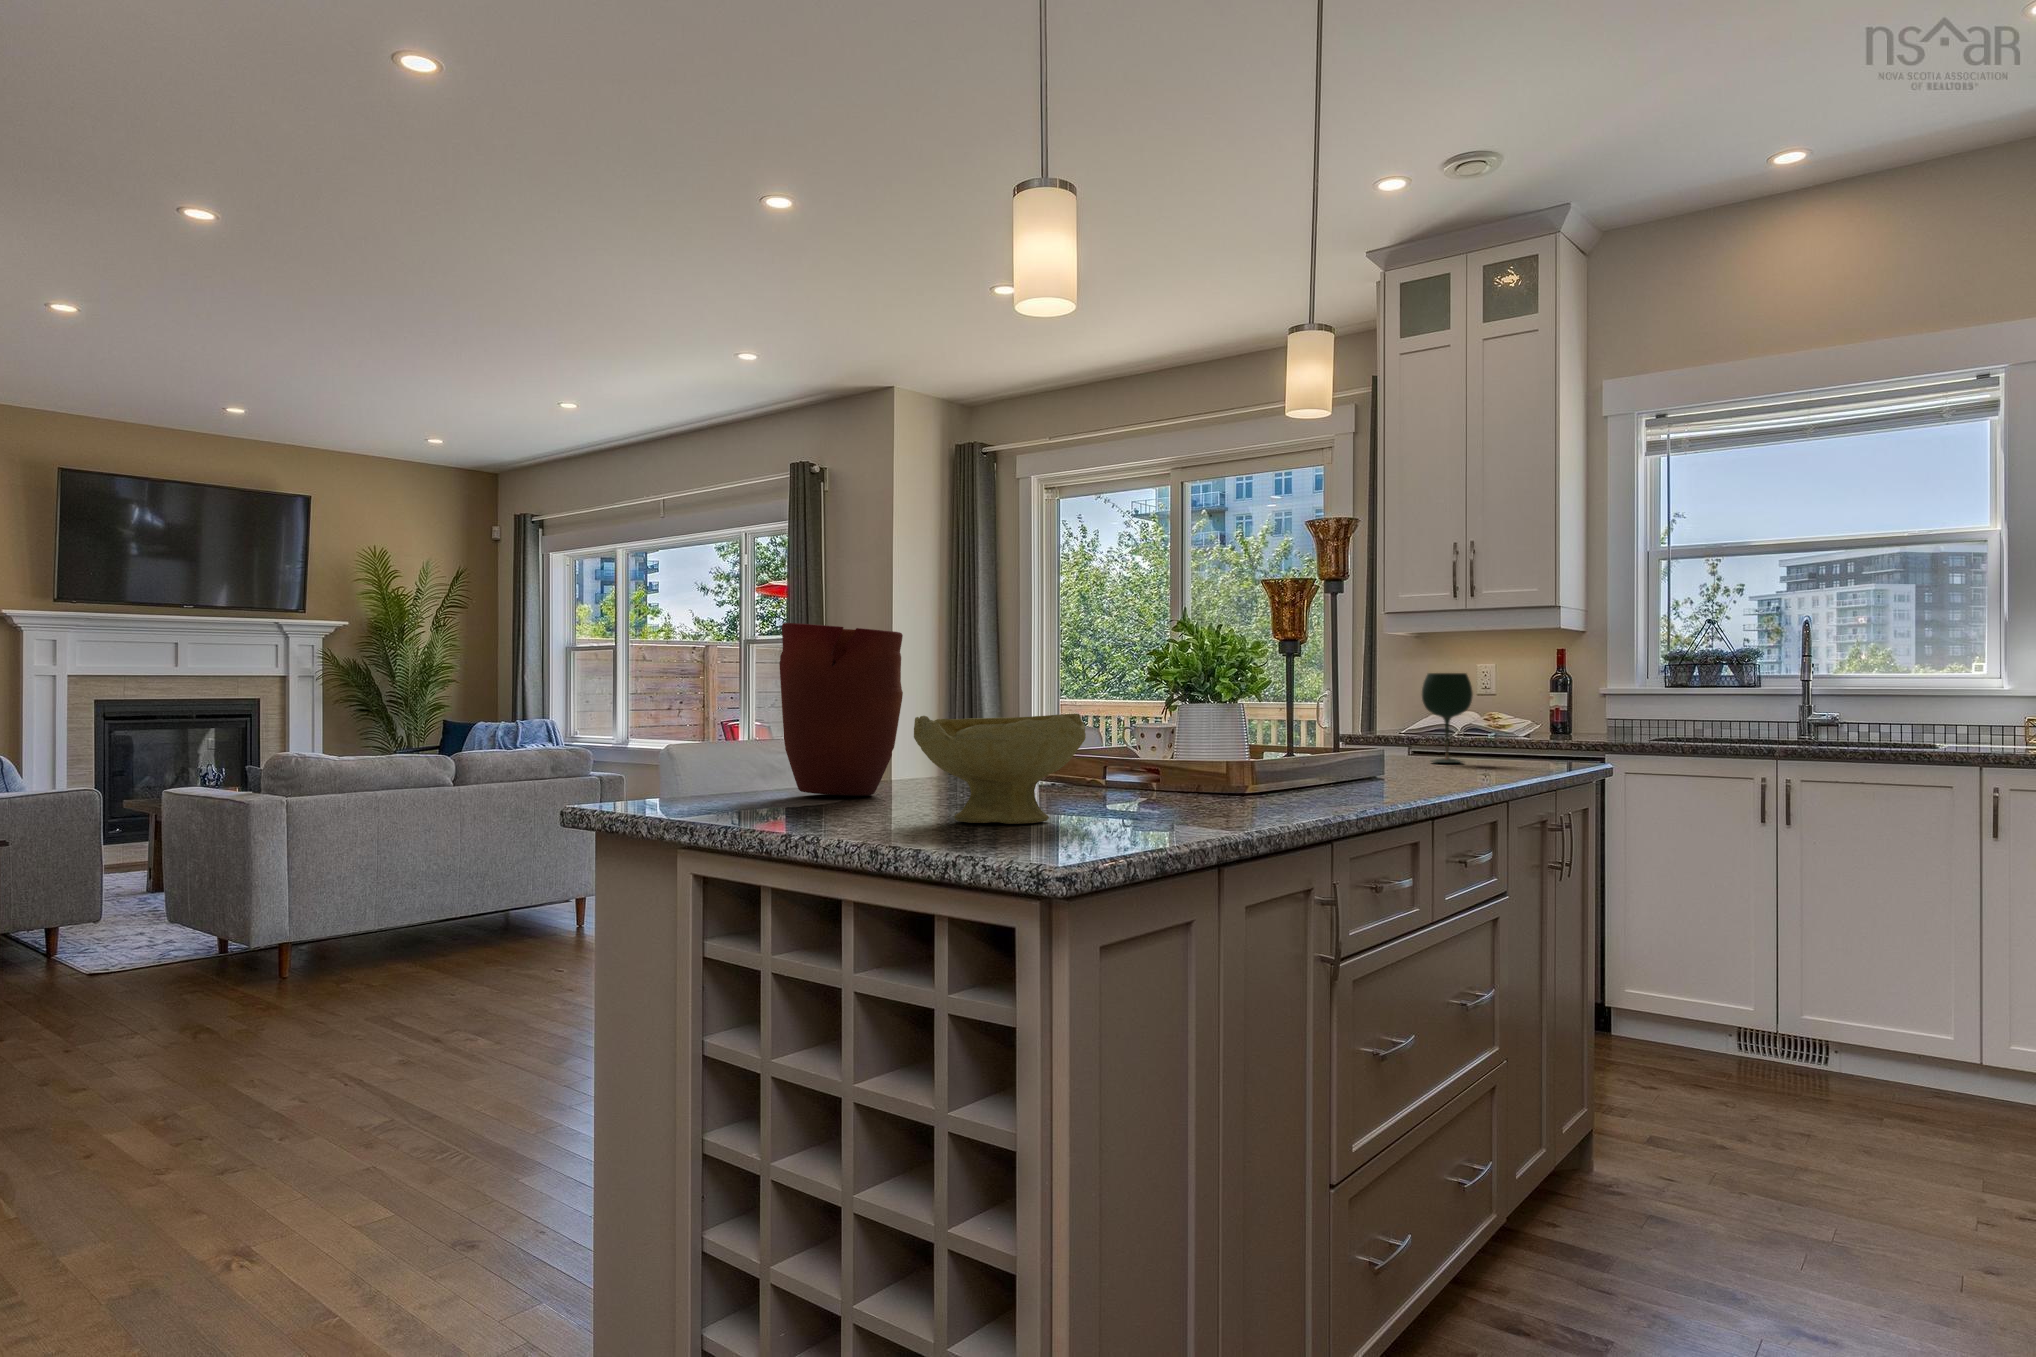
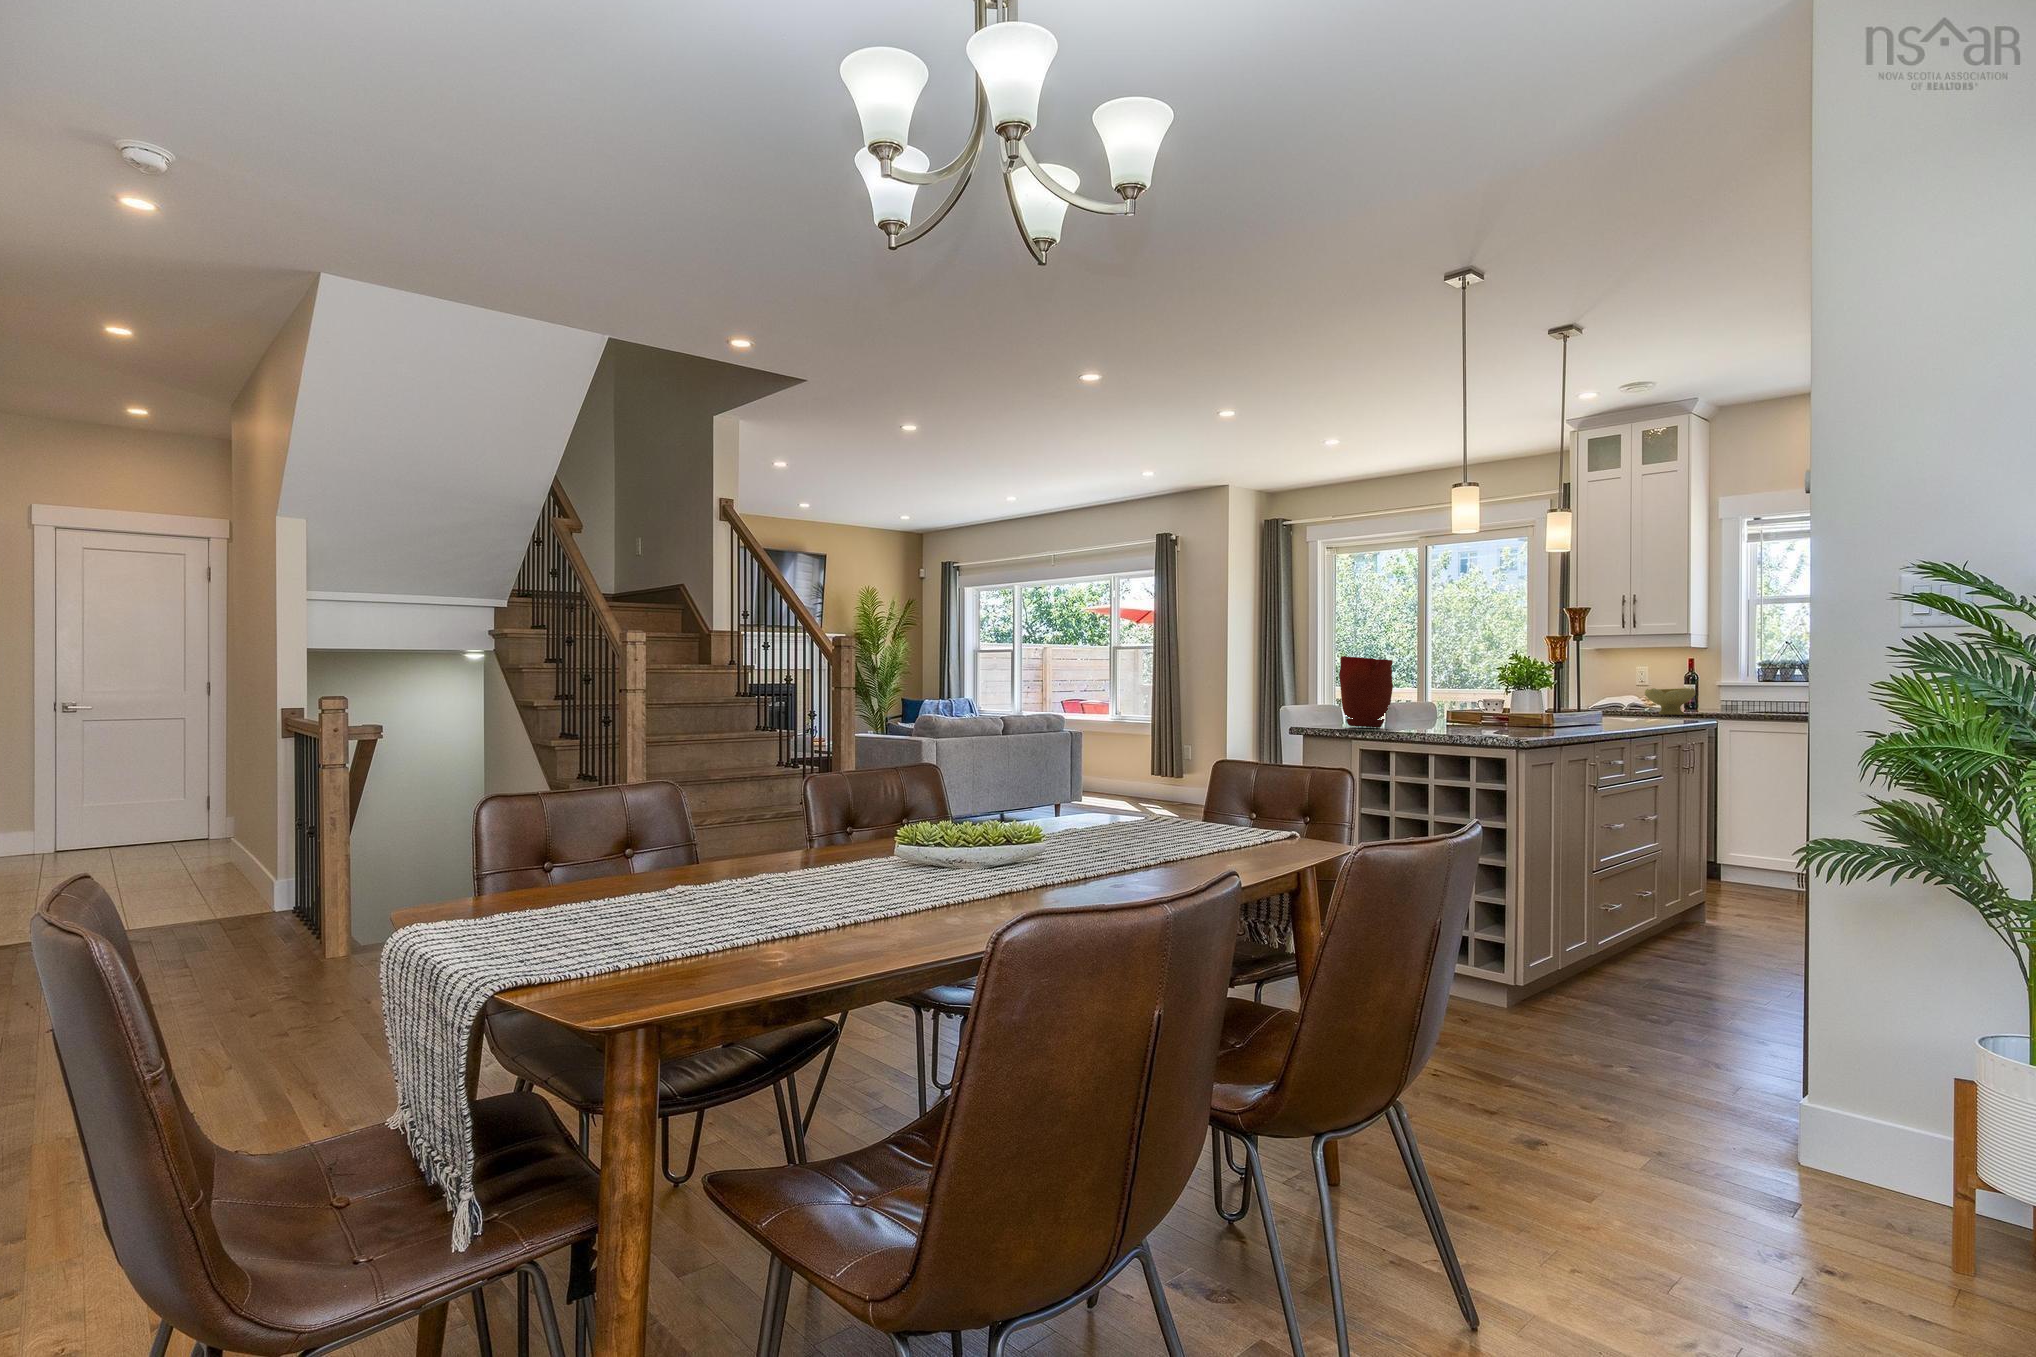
wine glass: present [1422,673,1473,763] -> none [1613,675,1641,721]
bowl: present [914,714,1086,824] -> present [1645,688,1695,715]

